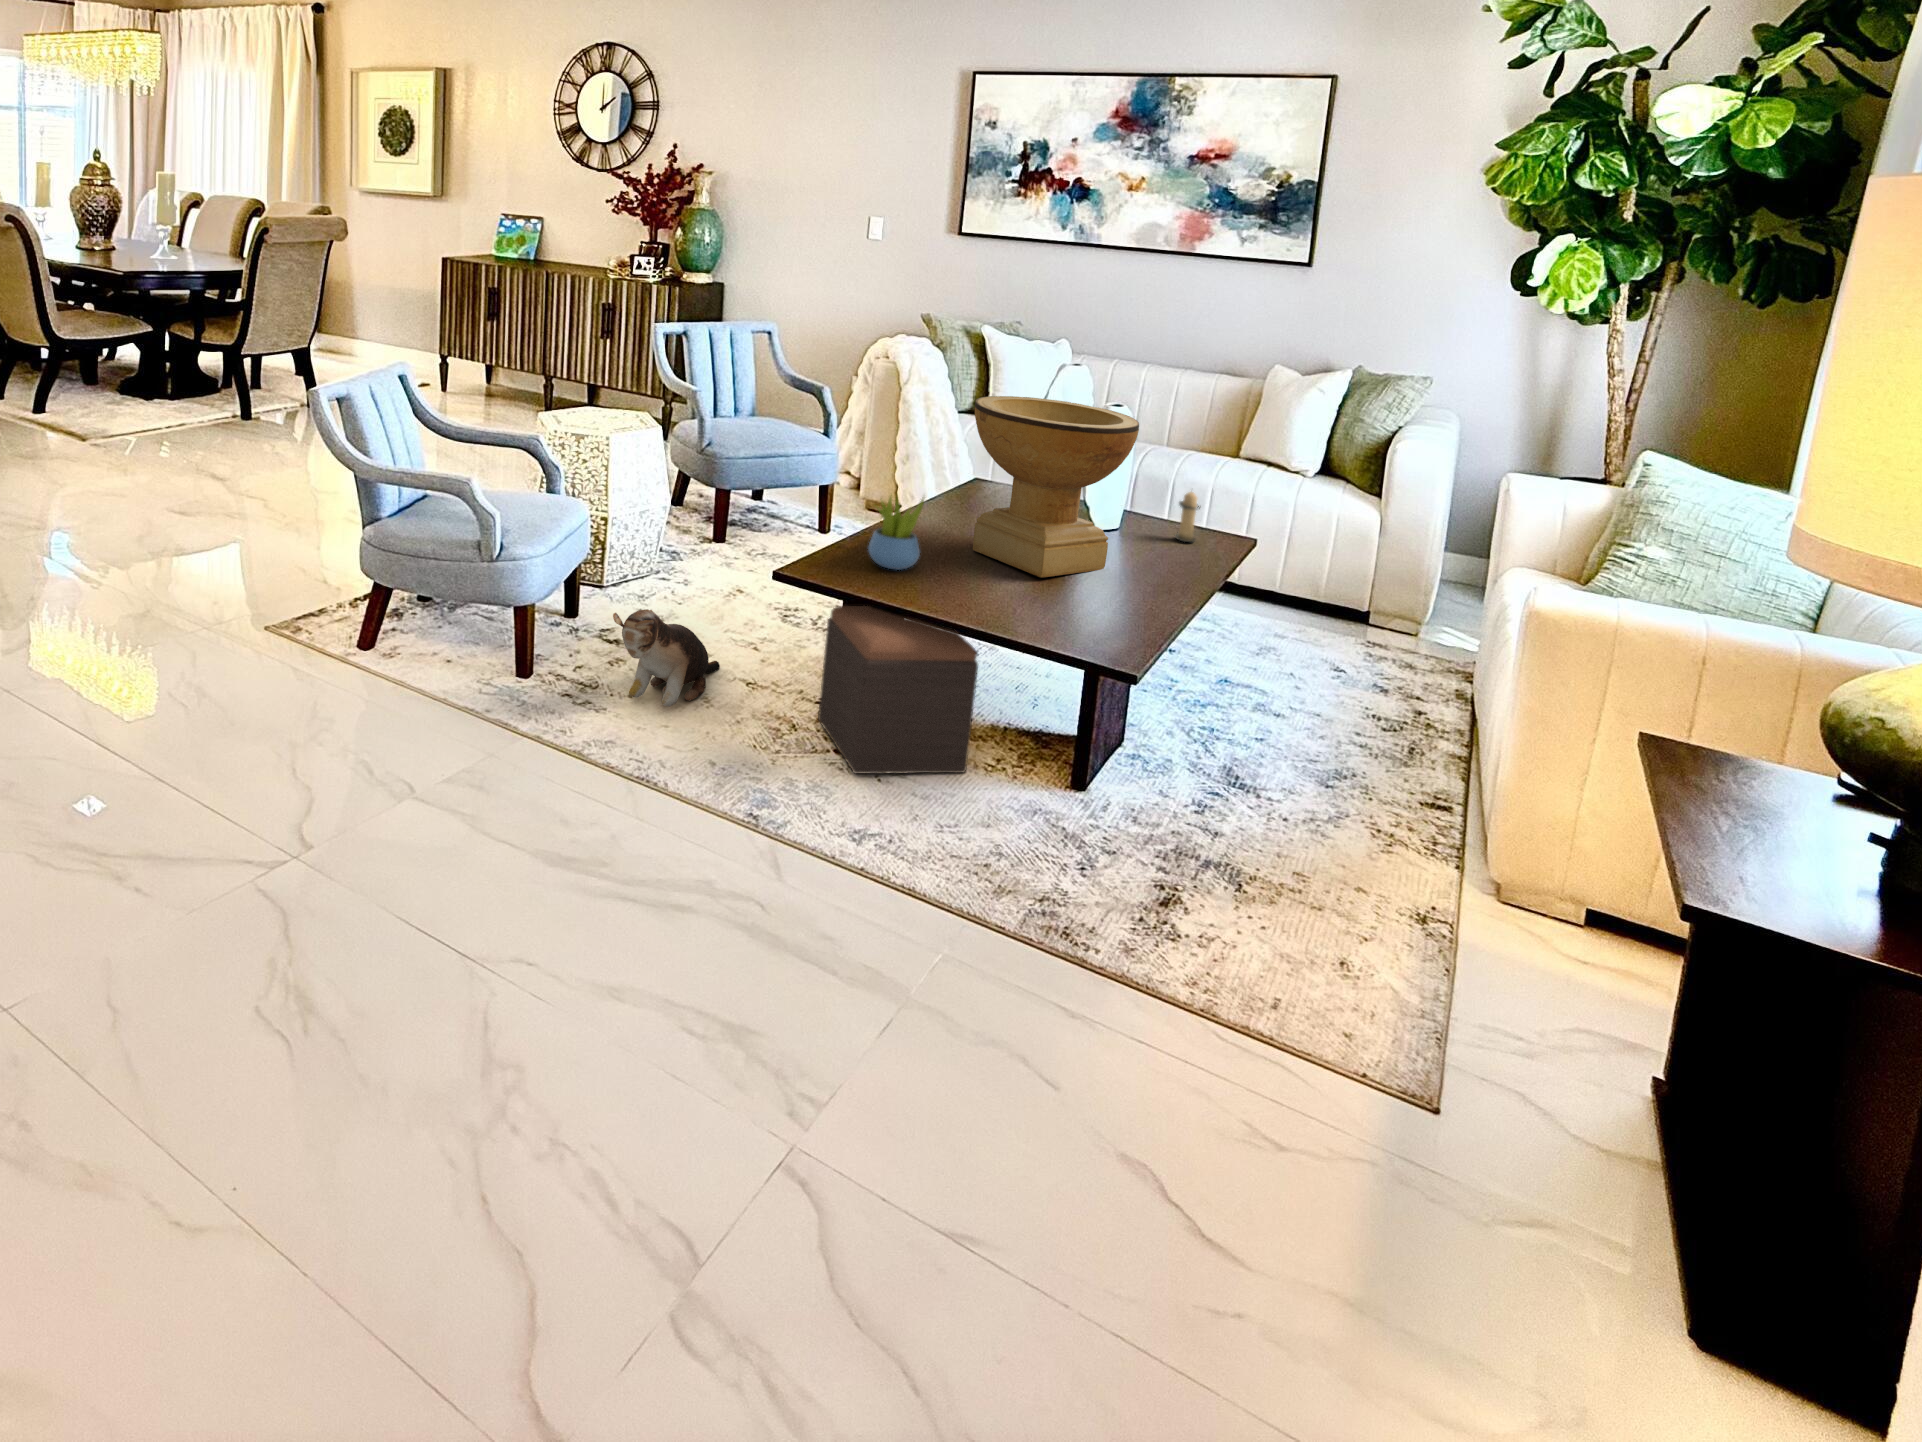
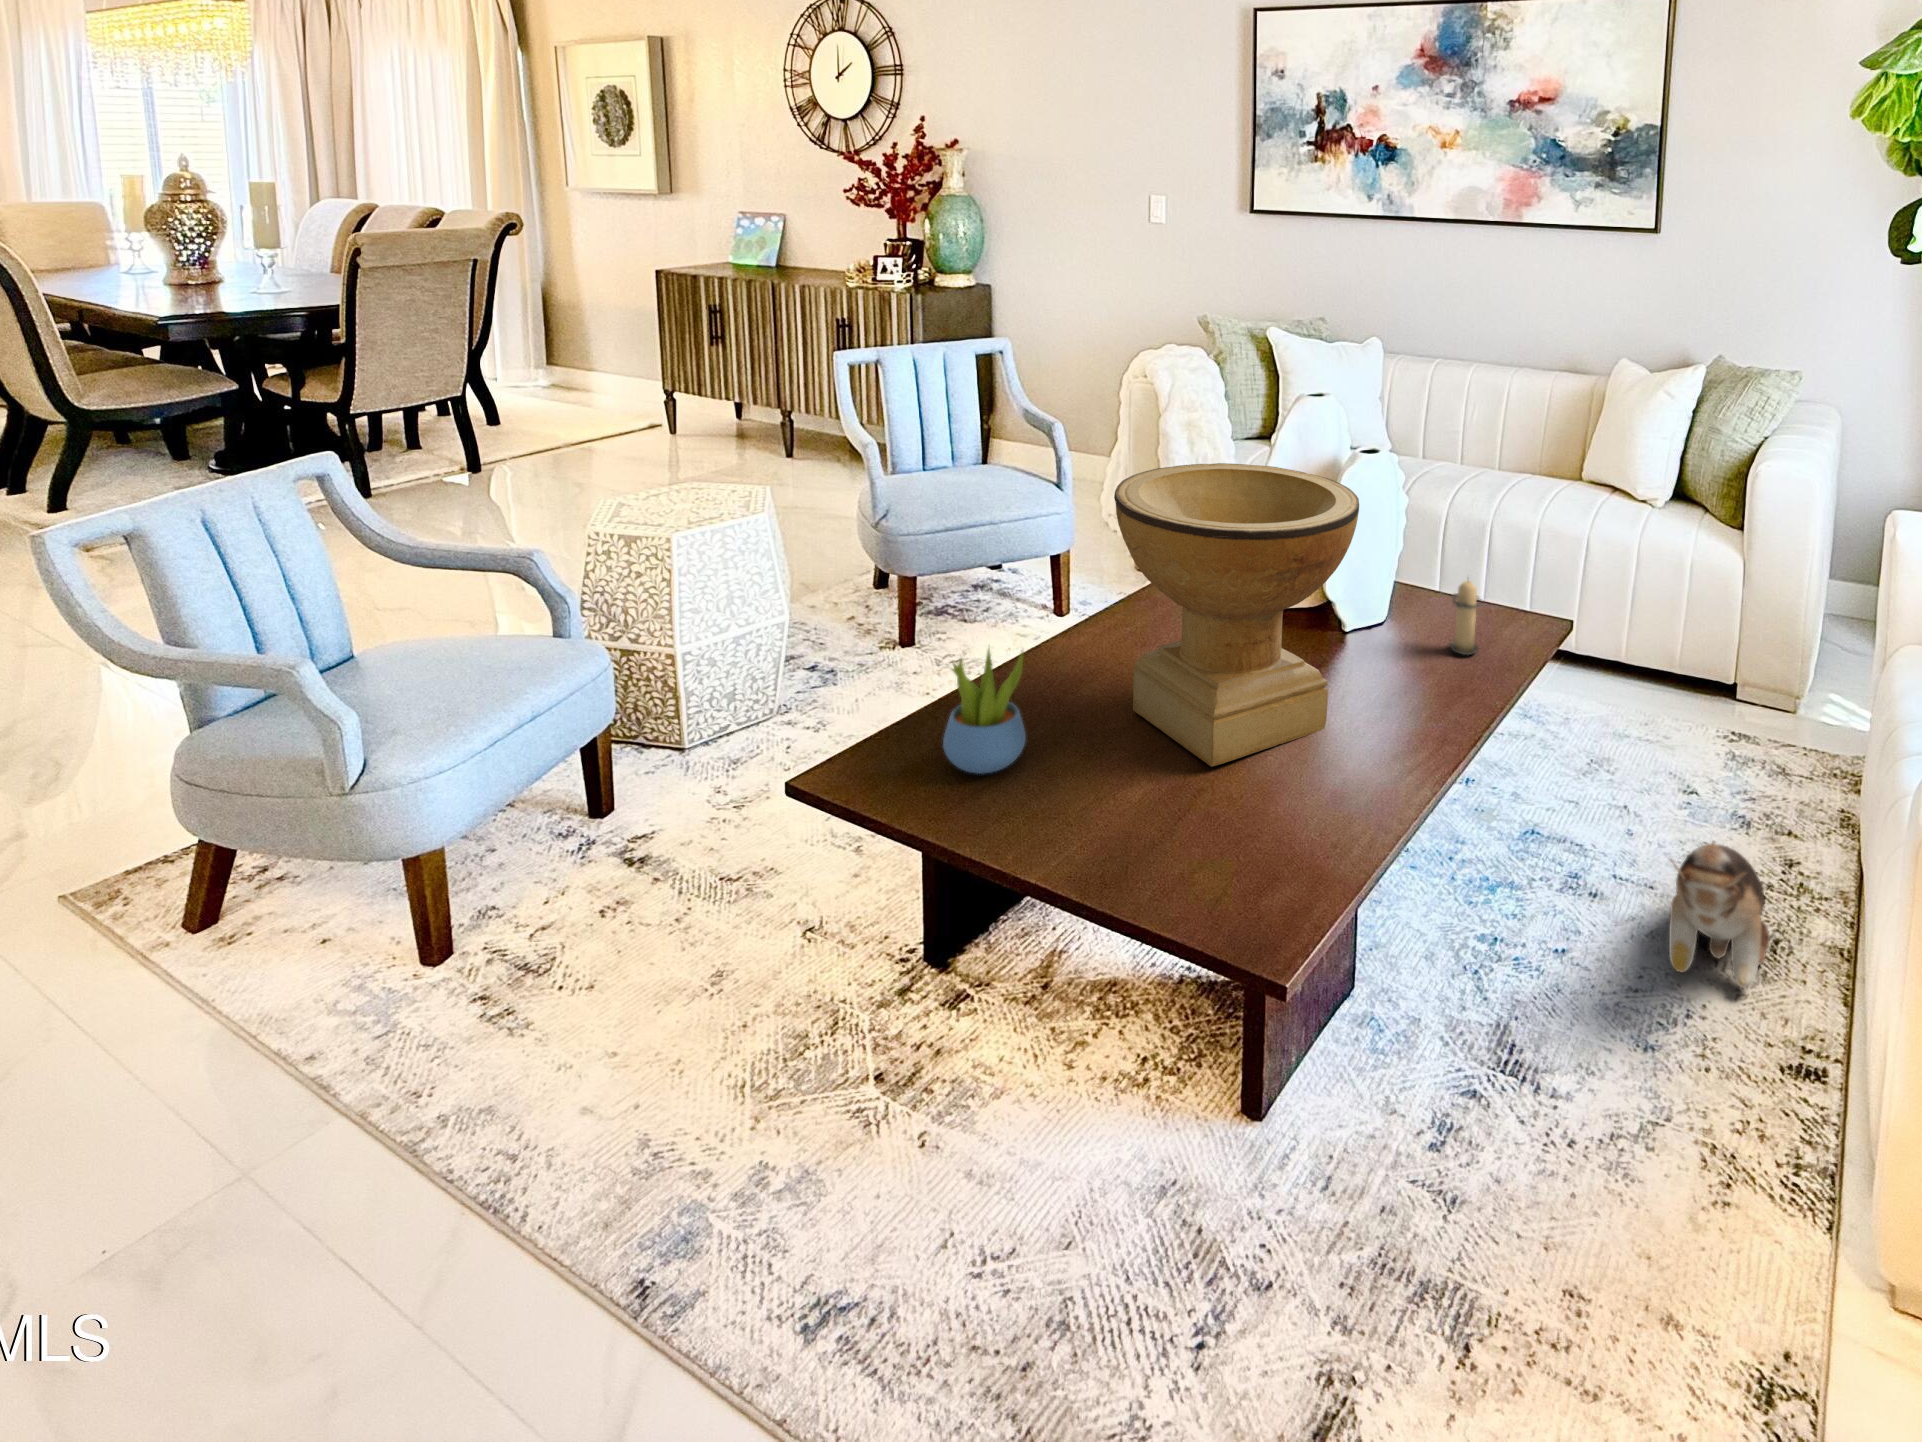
footstool: present [818,606,978,774] -> none [855,834,1071,1180]
plush toy: present [613,609,720,706] -> present [1669,843,1770,988]

